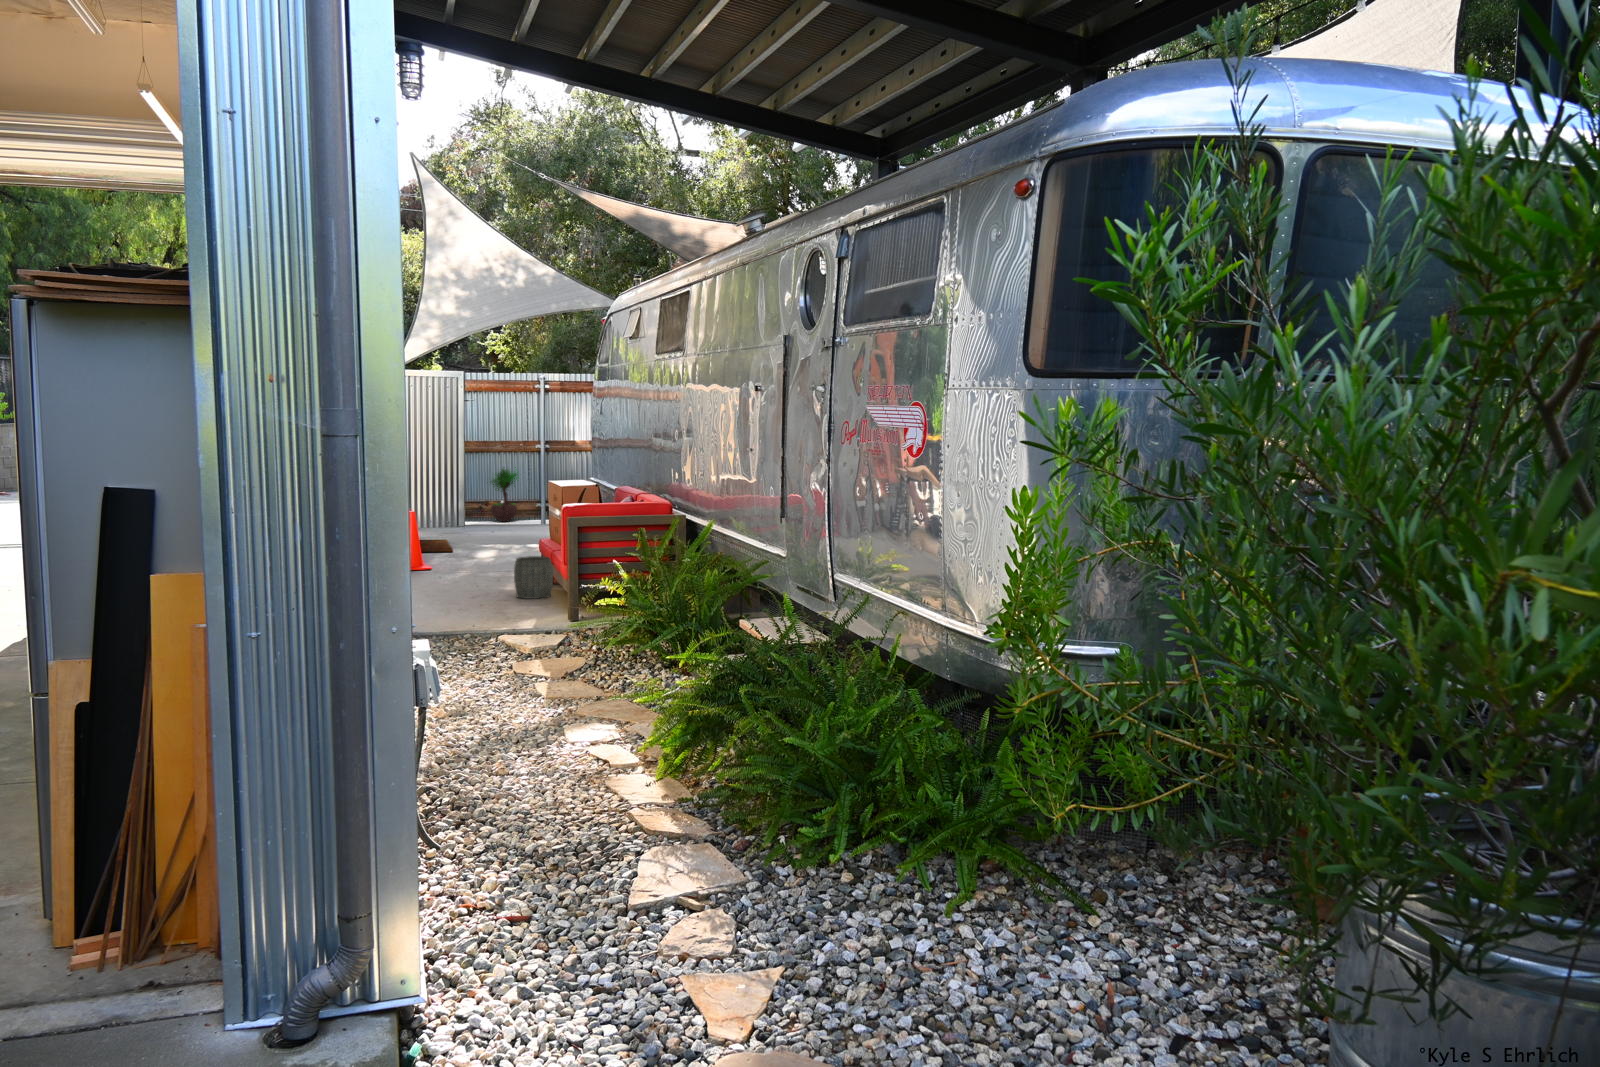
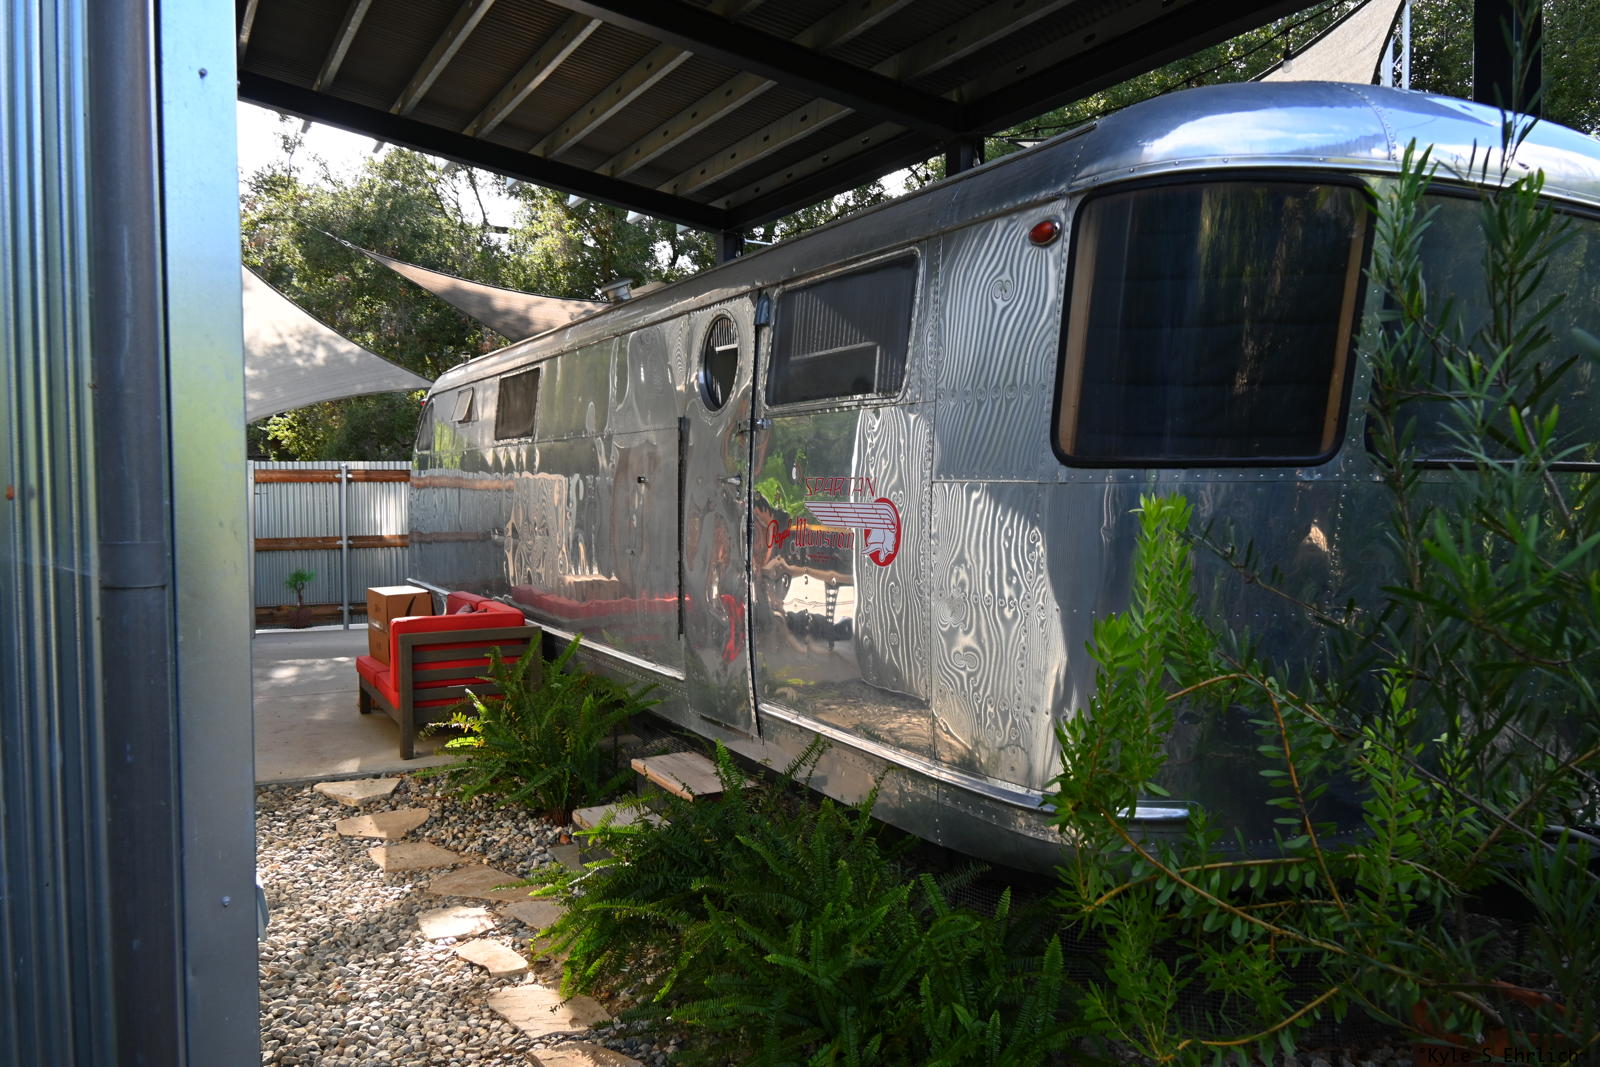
woven basket: present [514,556,553,599] -> none [324,676,372,727]

